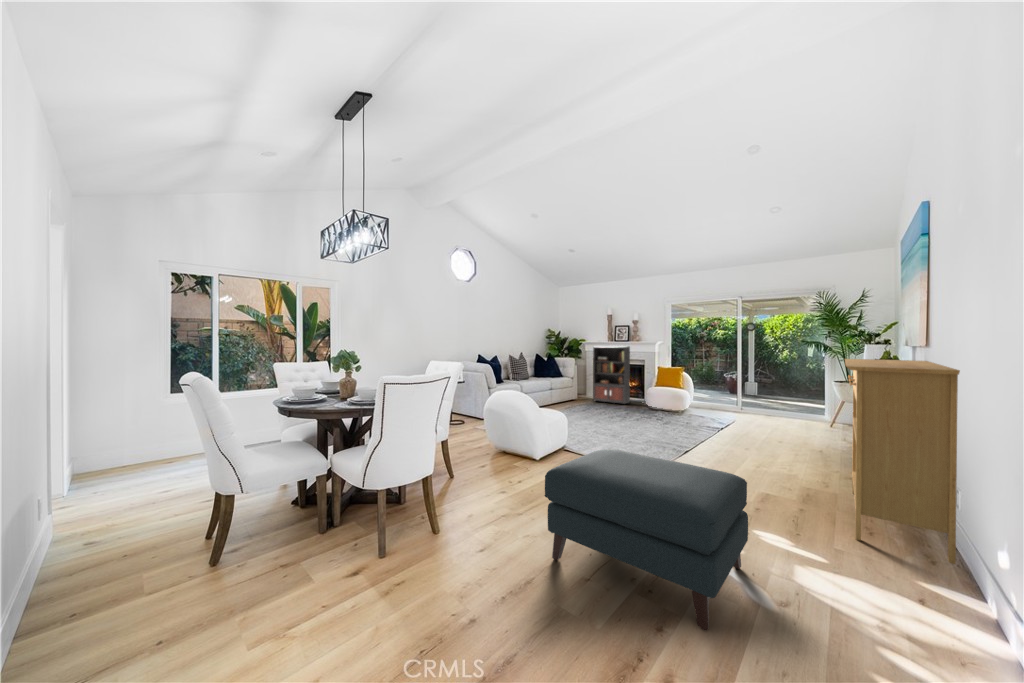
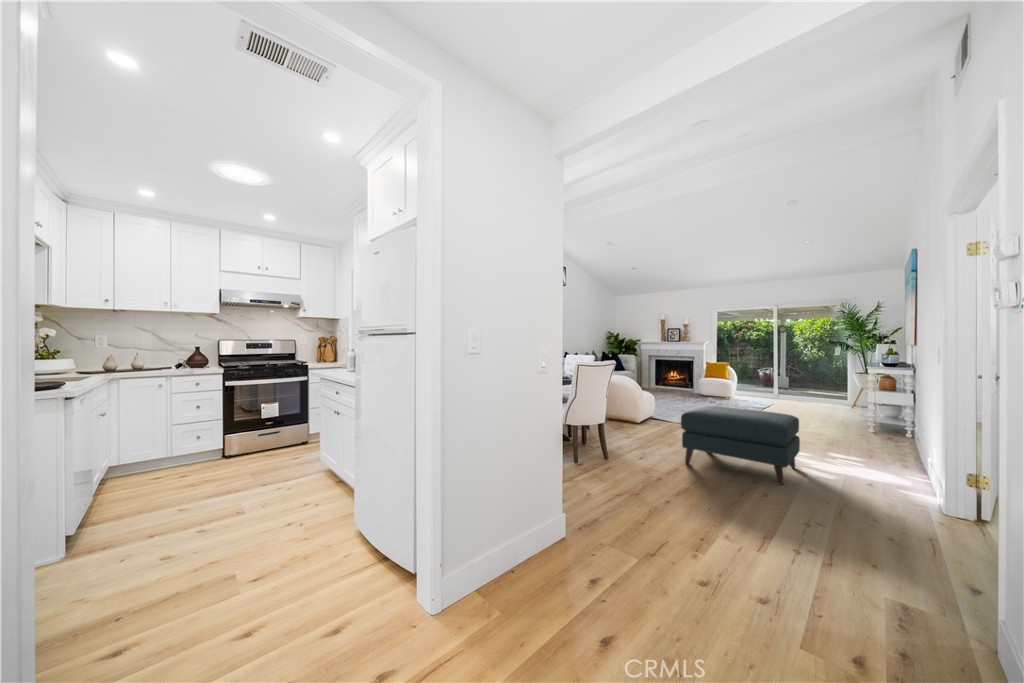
bookcase: present [593,346,630,404] -> none [651,345,693,392]
console table: present [845,359,960,564] -> none [858,353,923,469]

